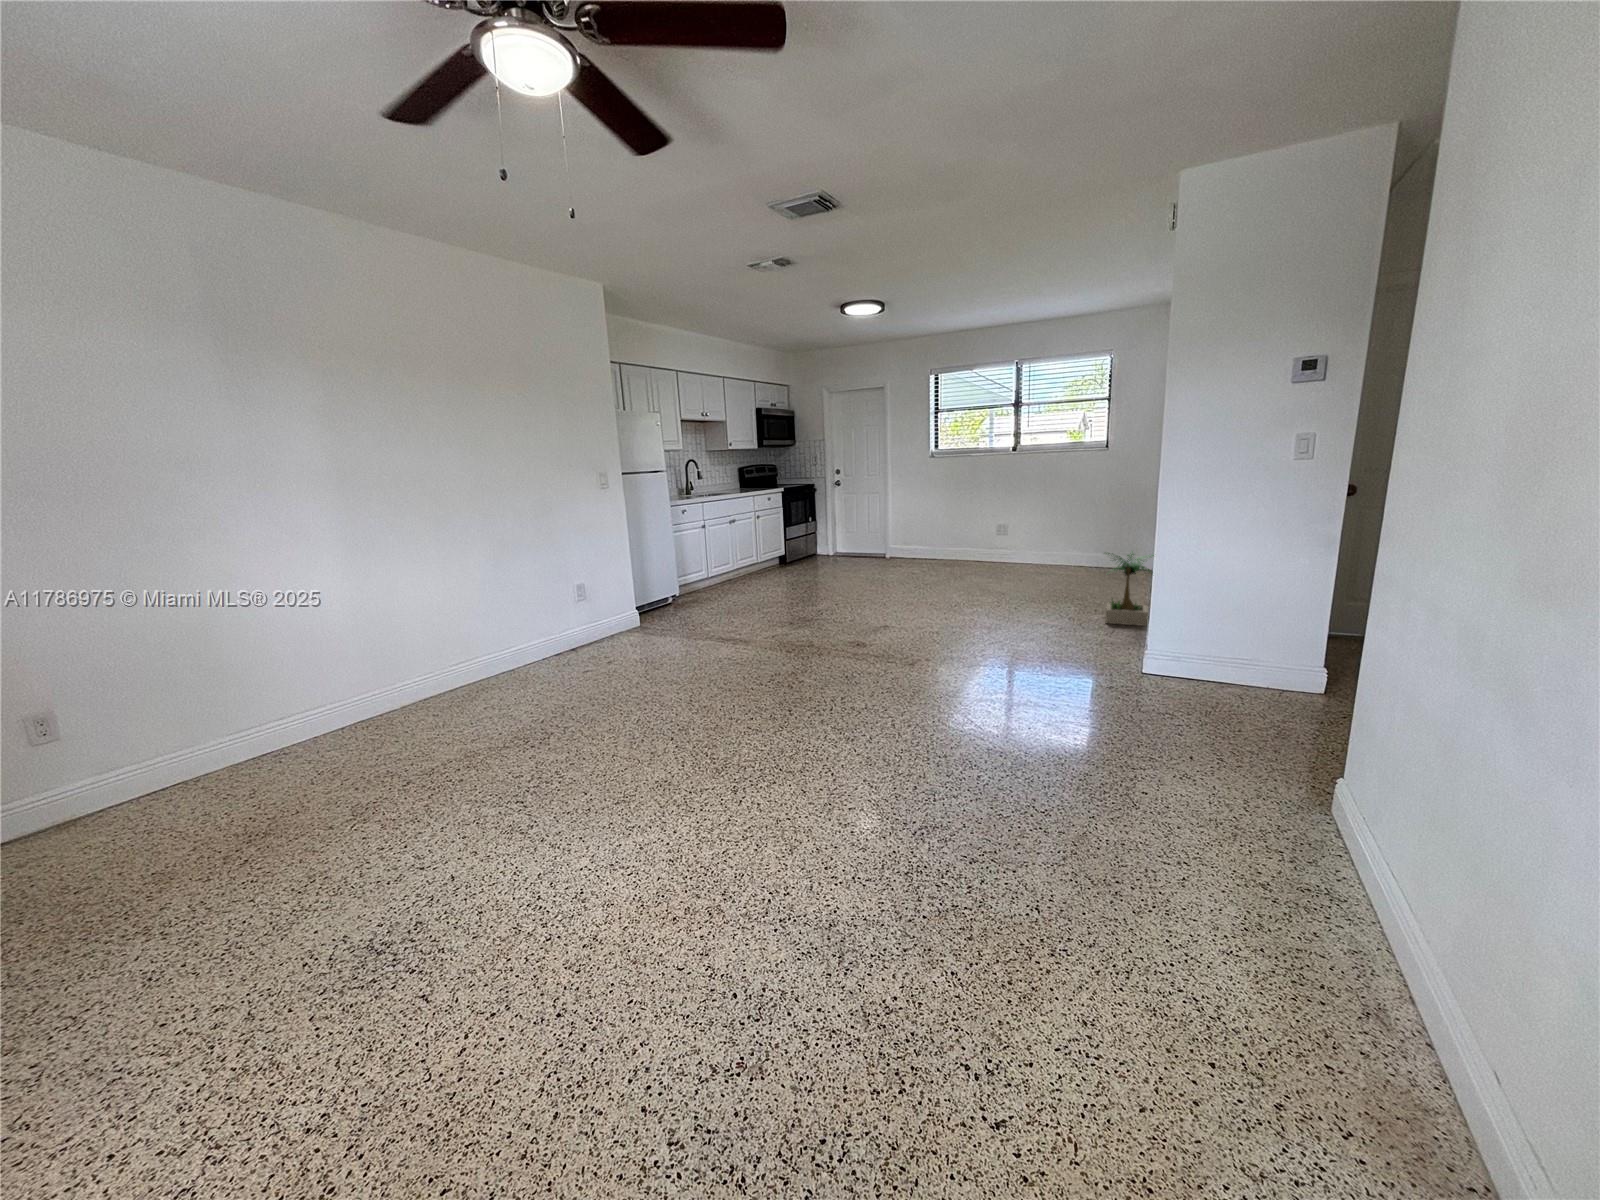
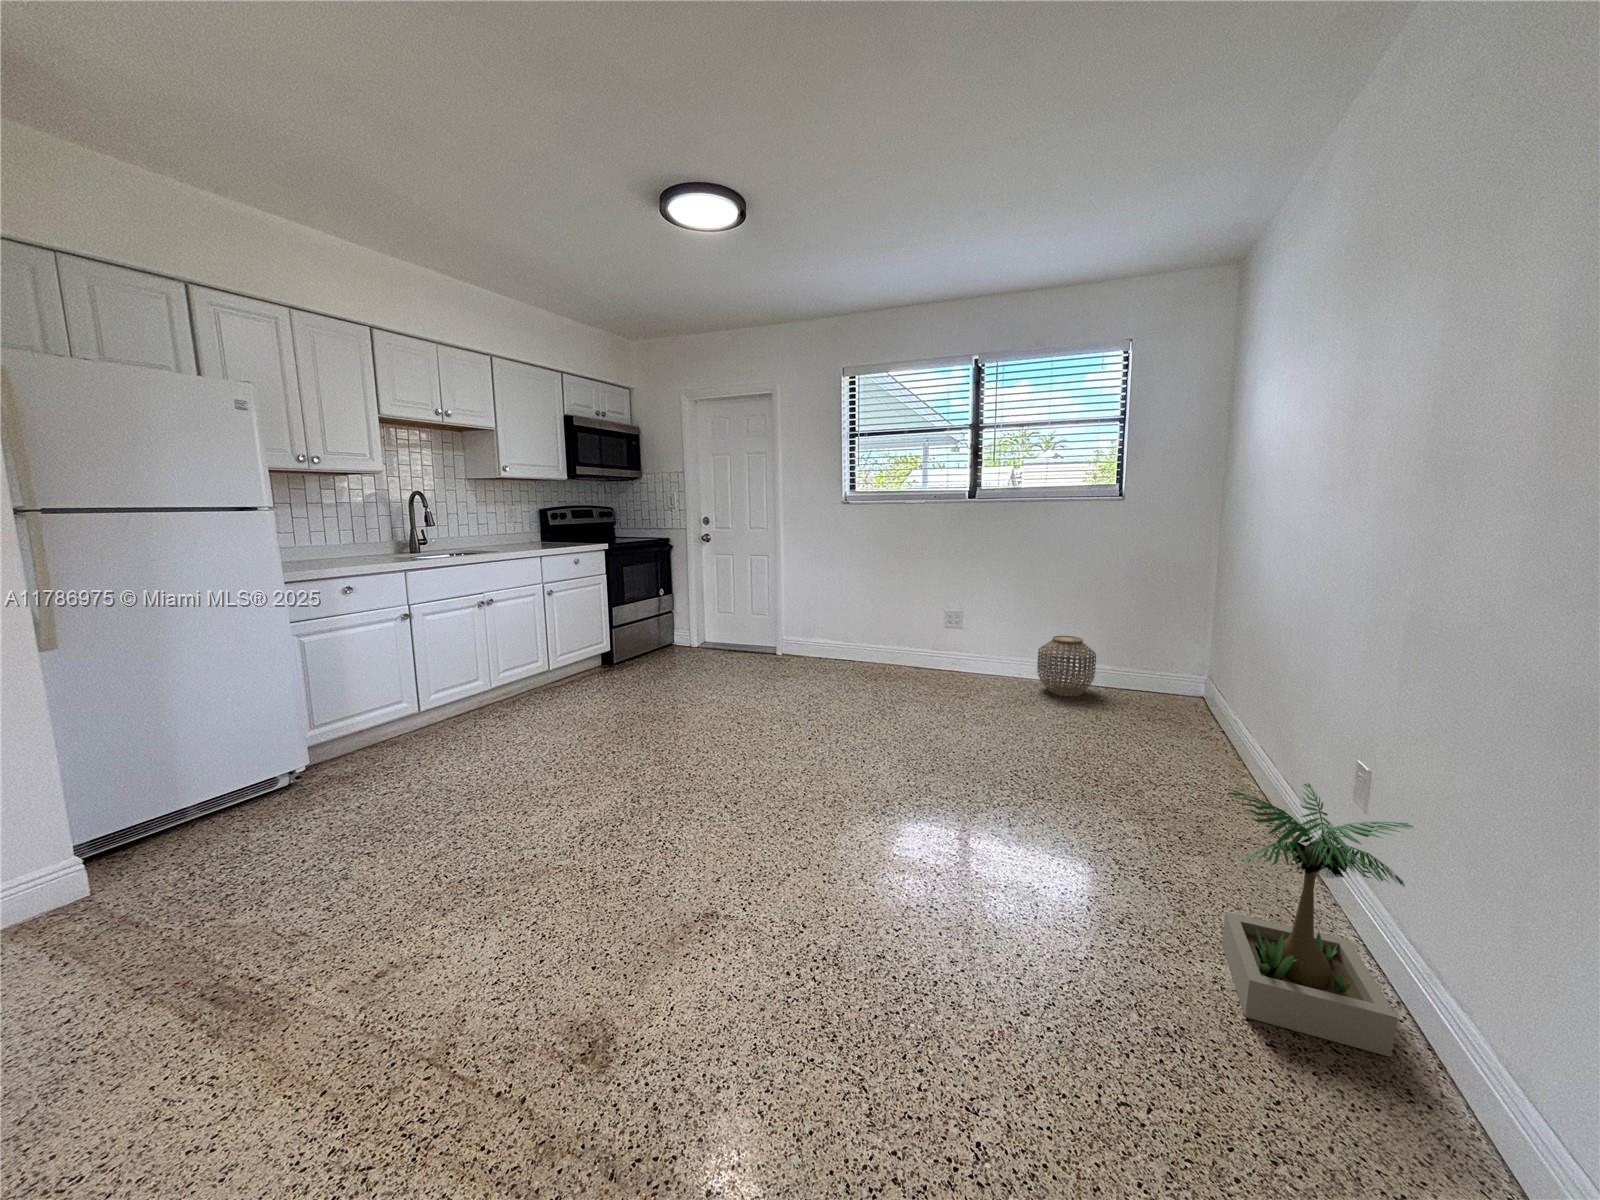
woven basket: none [1054,534,1088,568] -> present [1037,636,1096,696]

